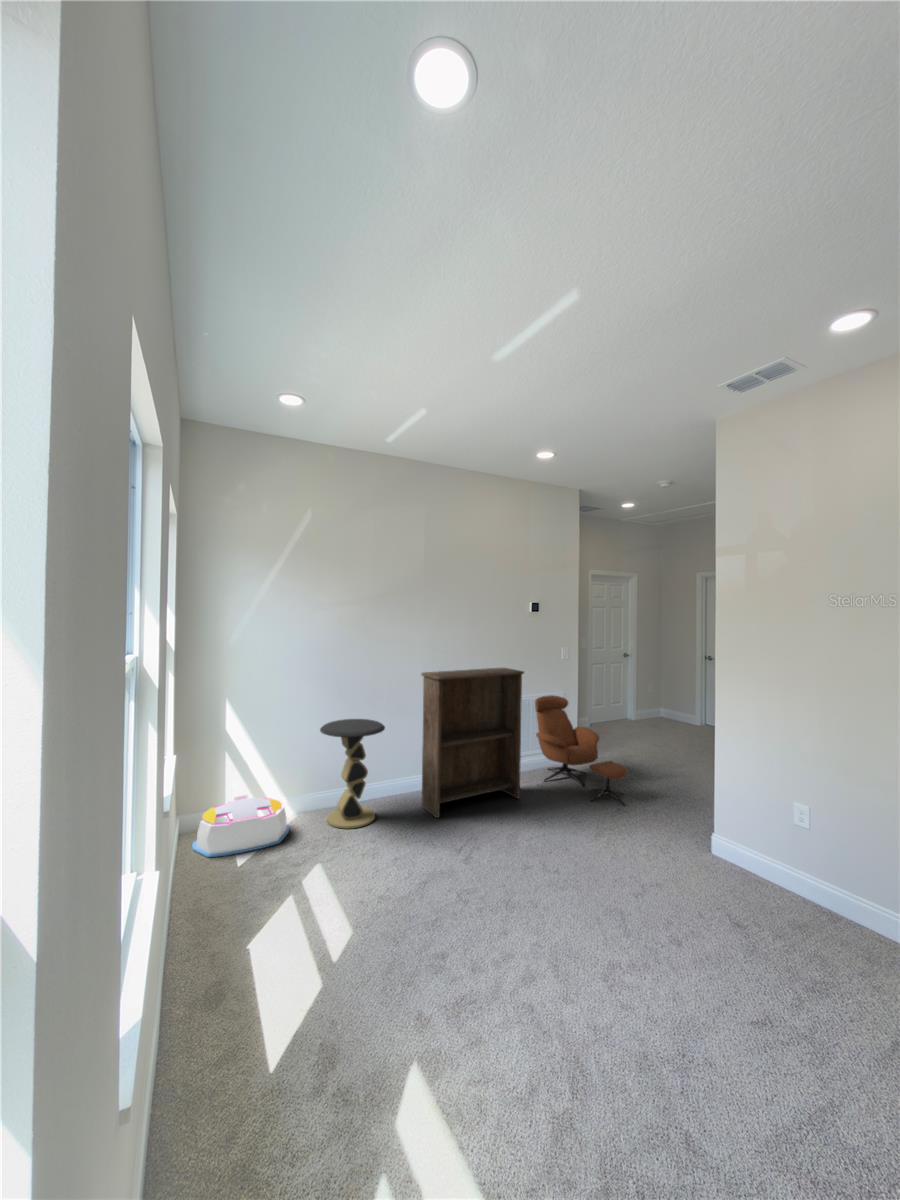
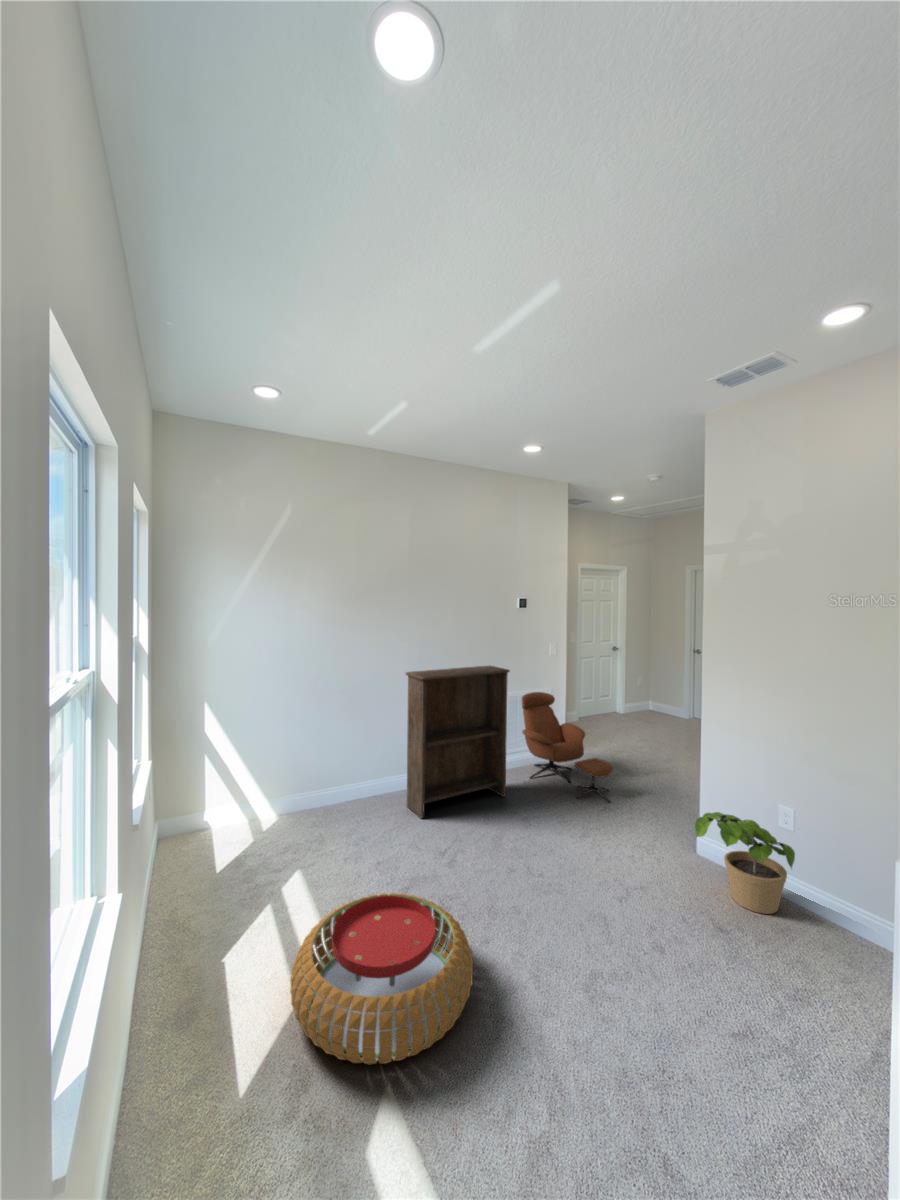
side table: present [320,719,385,829] -> none [303,719,369,831]
storage bin: present [192,794,289,857] -> none [171,797,272,864]
potted plant: none [712,809,813,912] -> present [695,812,795,914]
pouf: none [316,884,494,1043] -> present [290,893,473,1064]

